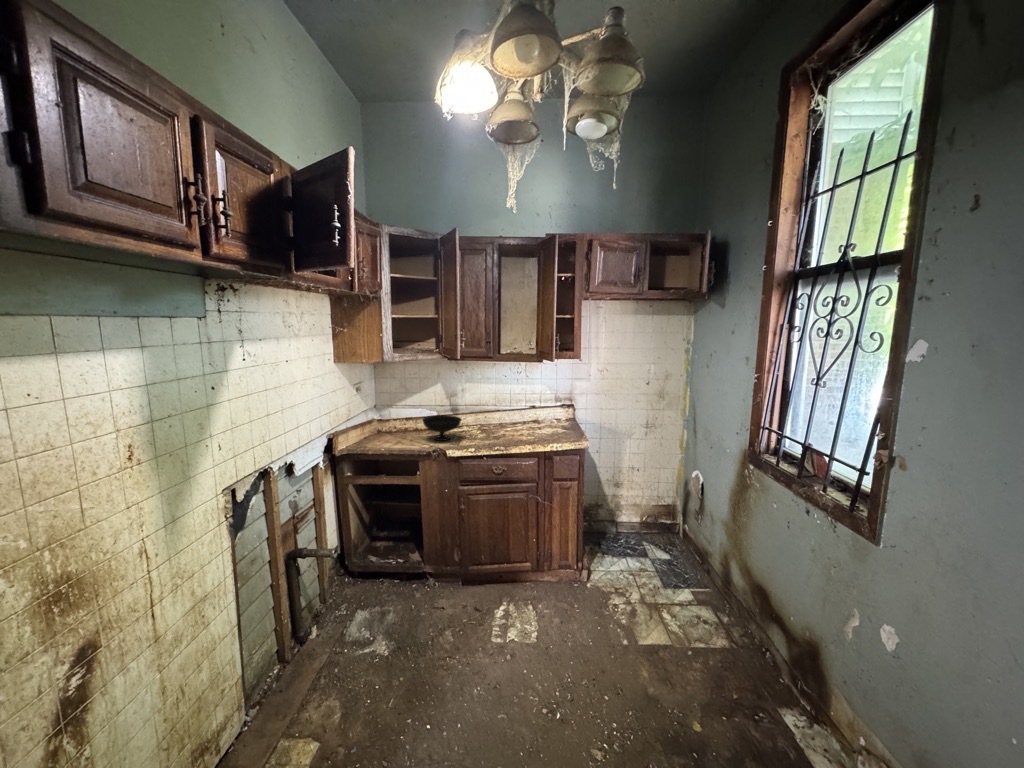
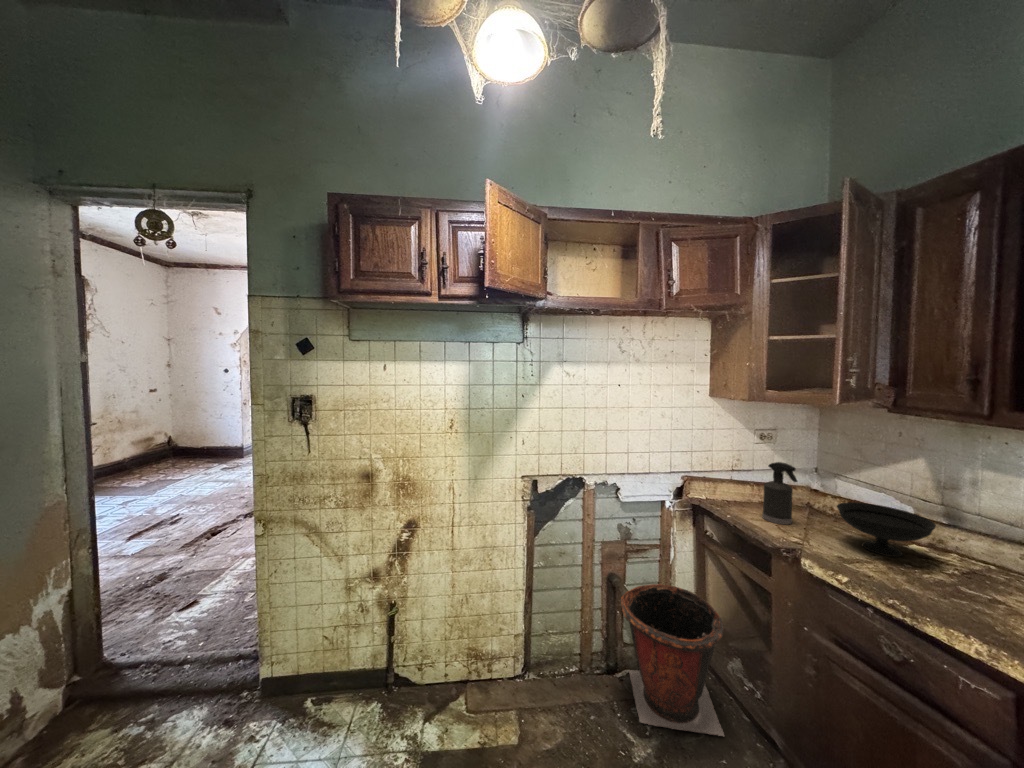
spray bottle: none [381,404,401,447] -> present [762,462,797,525]
trash can: none [314,520,400,638] -> present [621,584,724,736]

